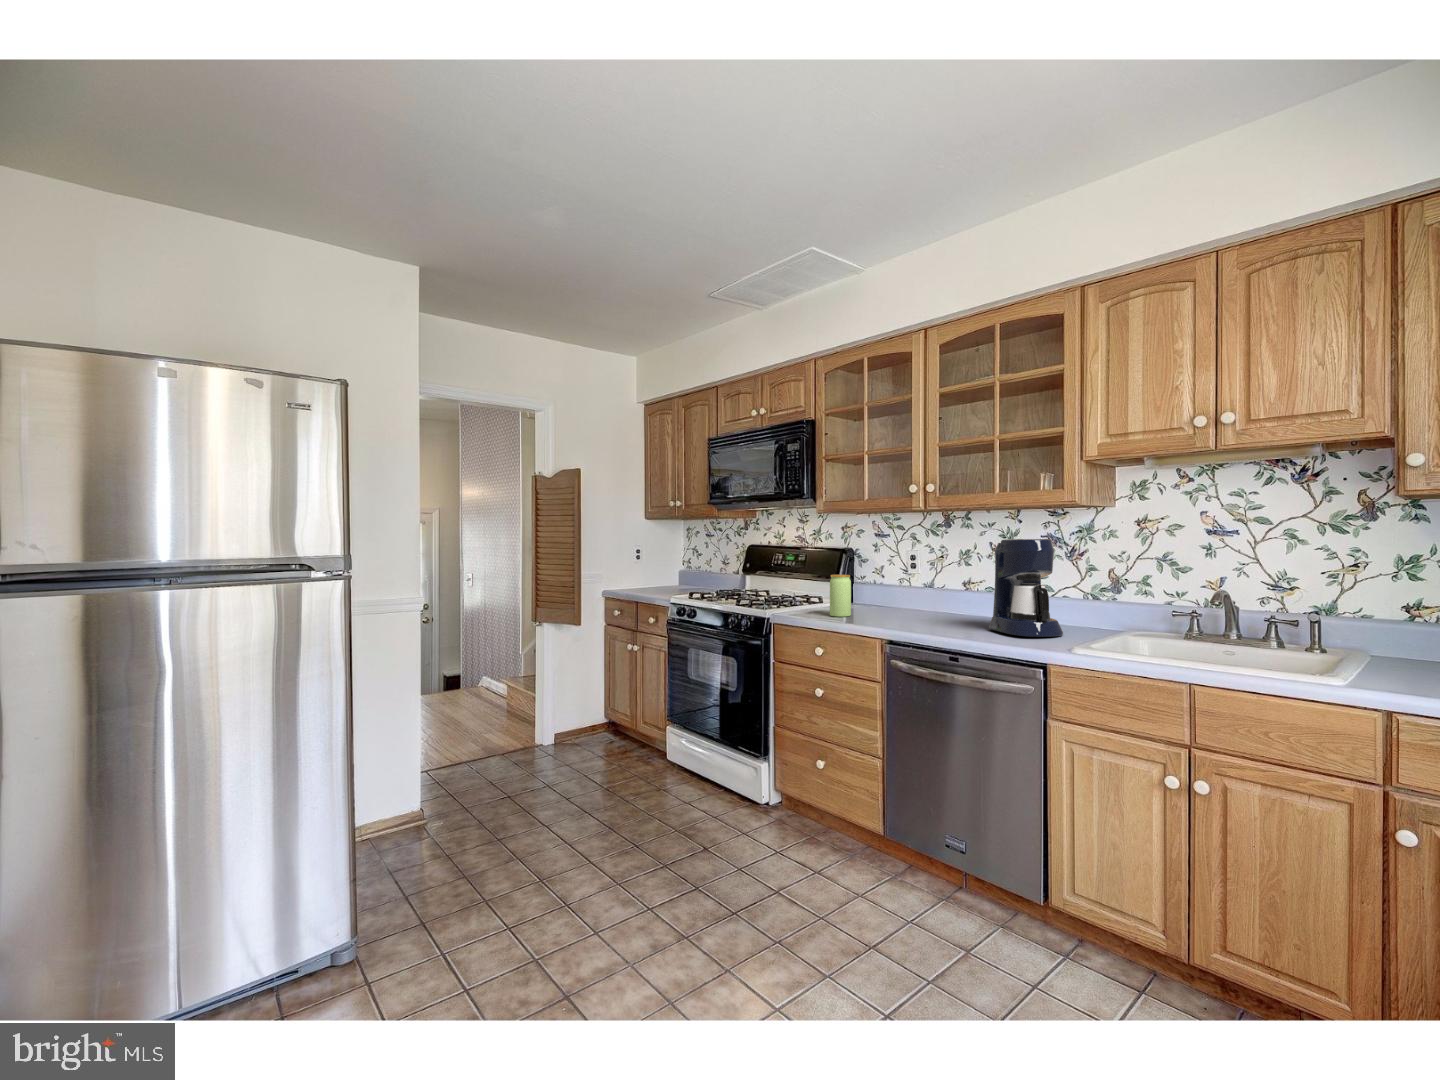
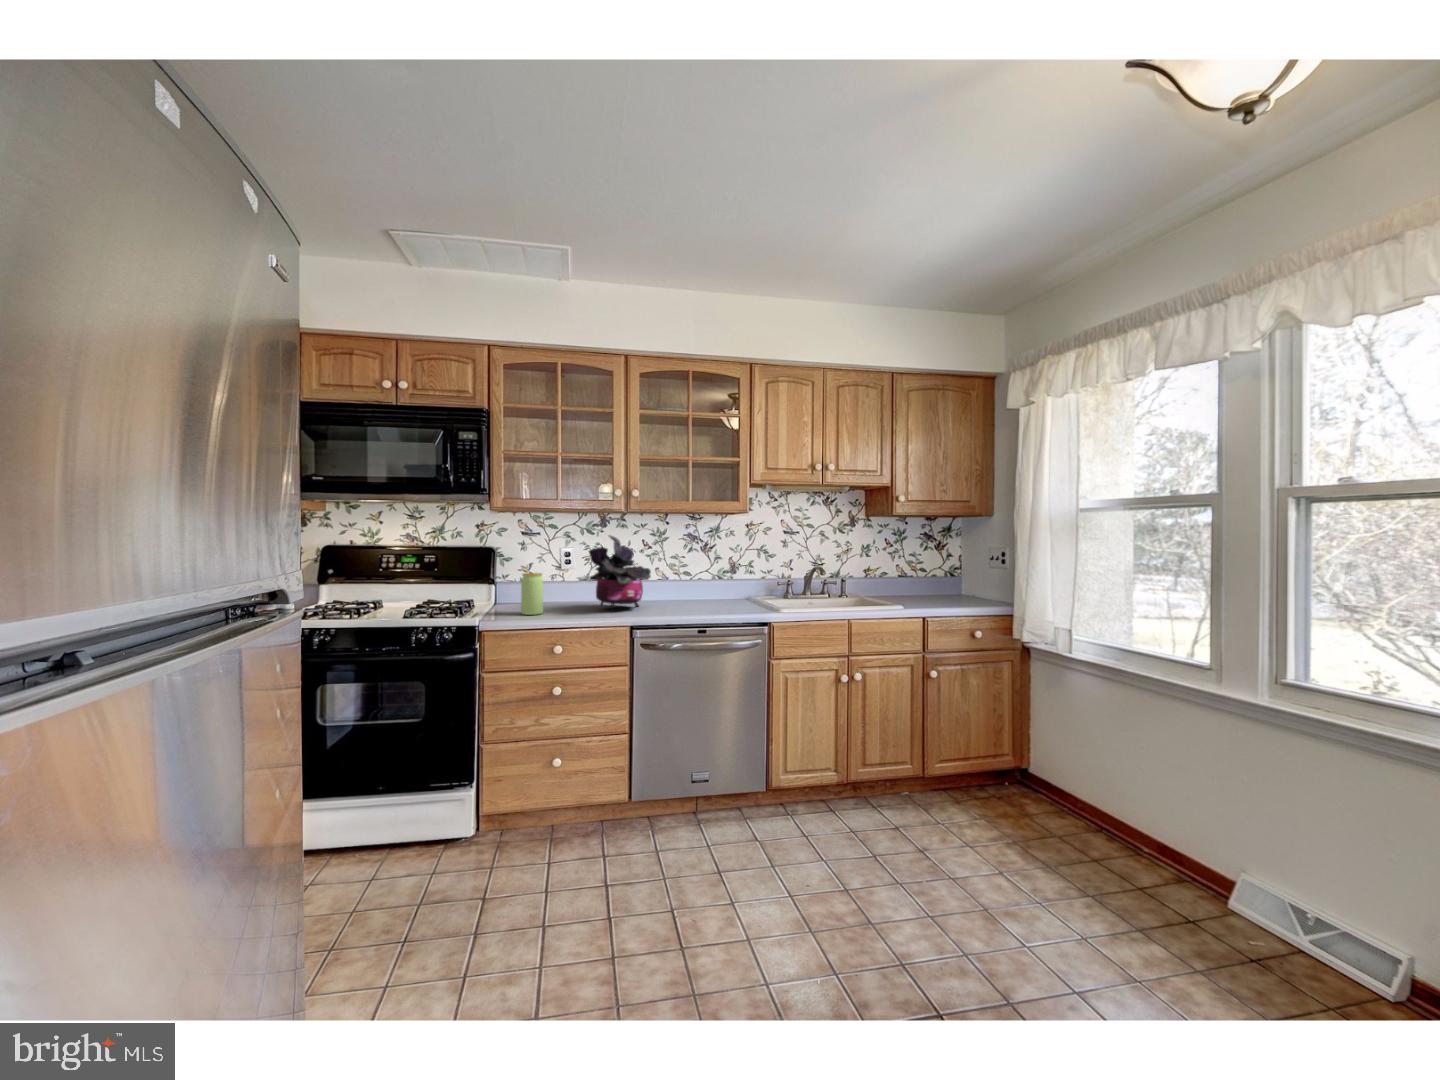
potted plant: none [885,536,966,623] -> present [589,535,651,609]
coffee maker: present [989,539,1063,637] -> none [681,537,733,608]

